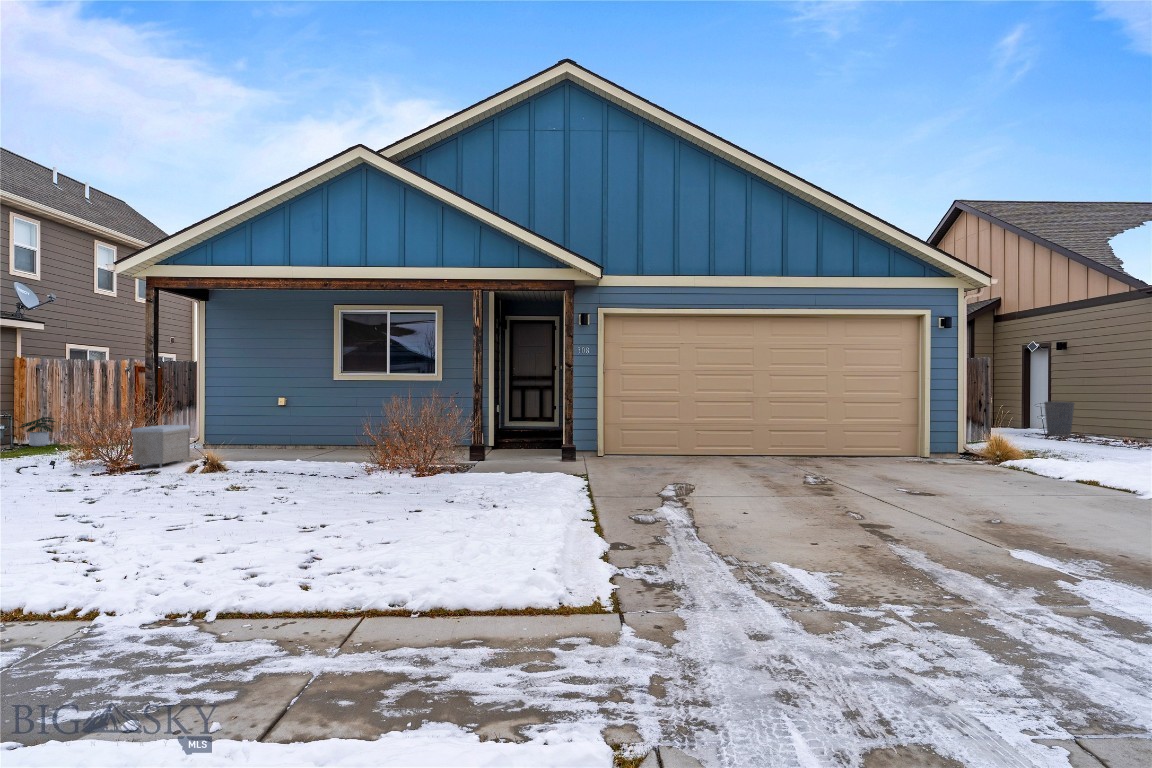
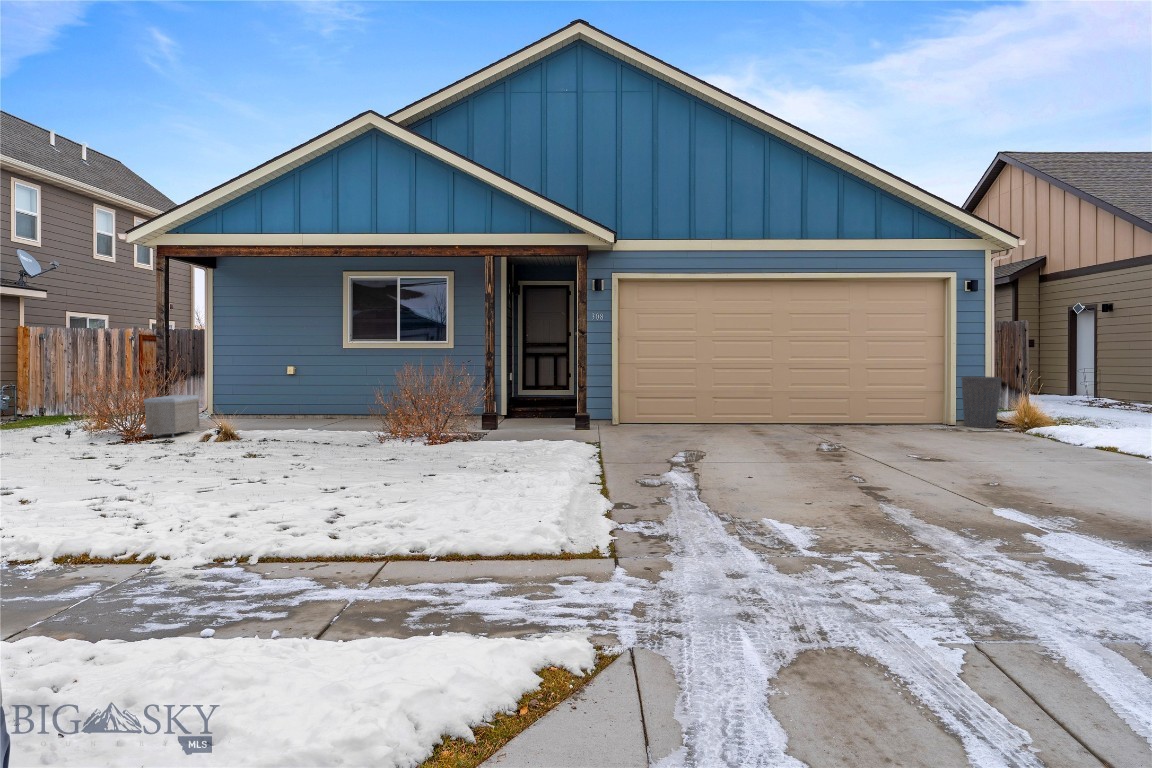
trash can: present [1044,402,1074,436] -> present [961,376,1002,428]
potted plant: present [19,417,56,446] -> none [23,388,61,418]

